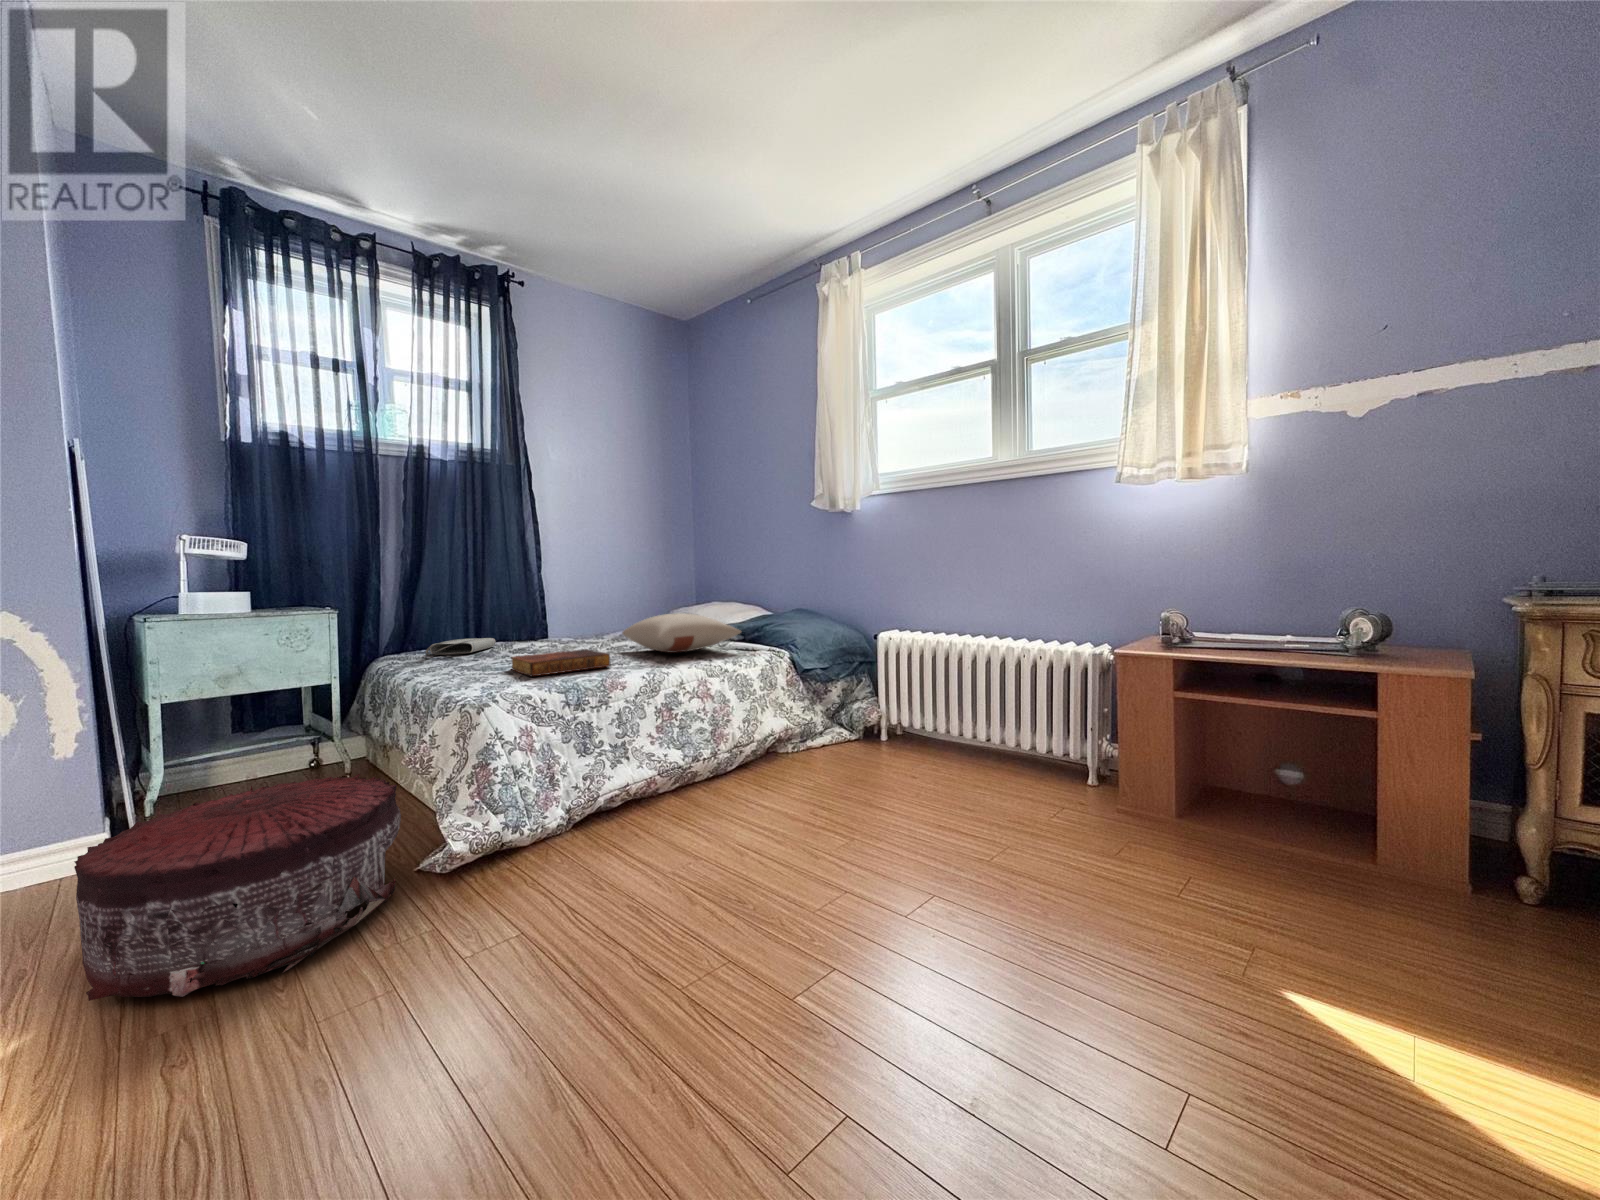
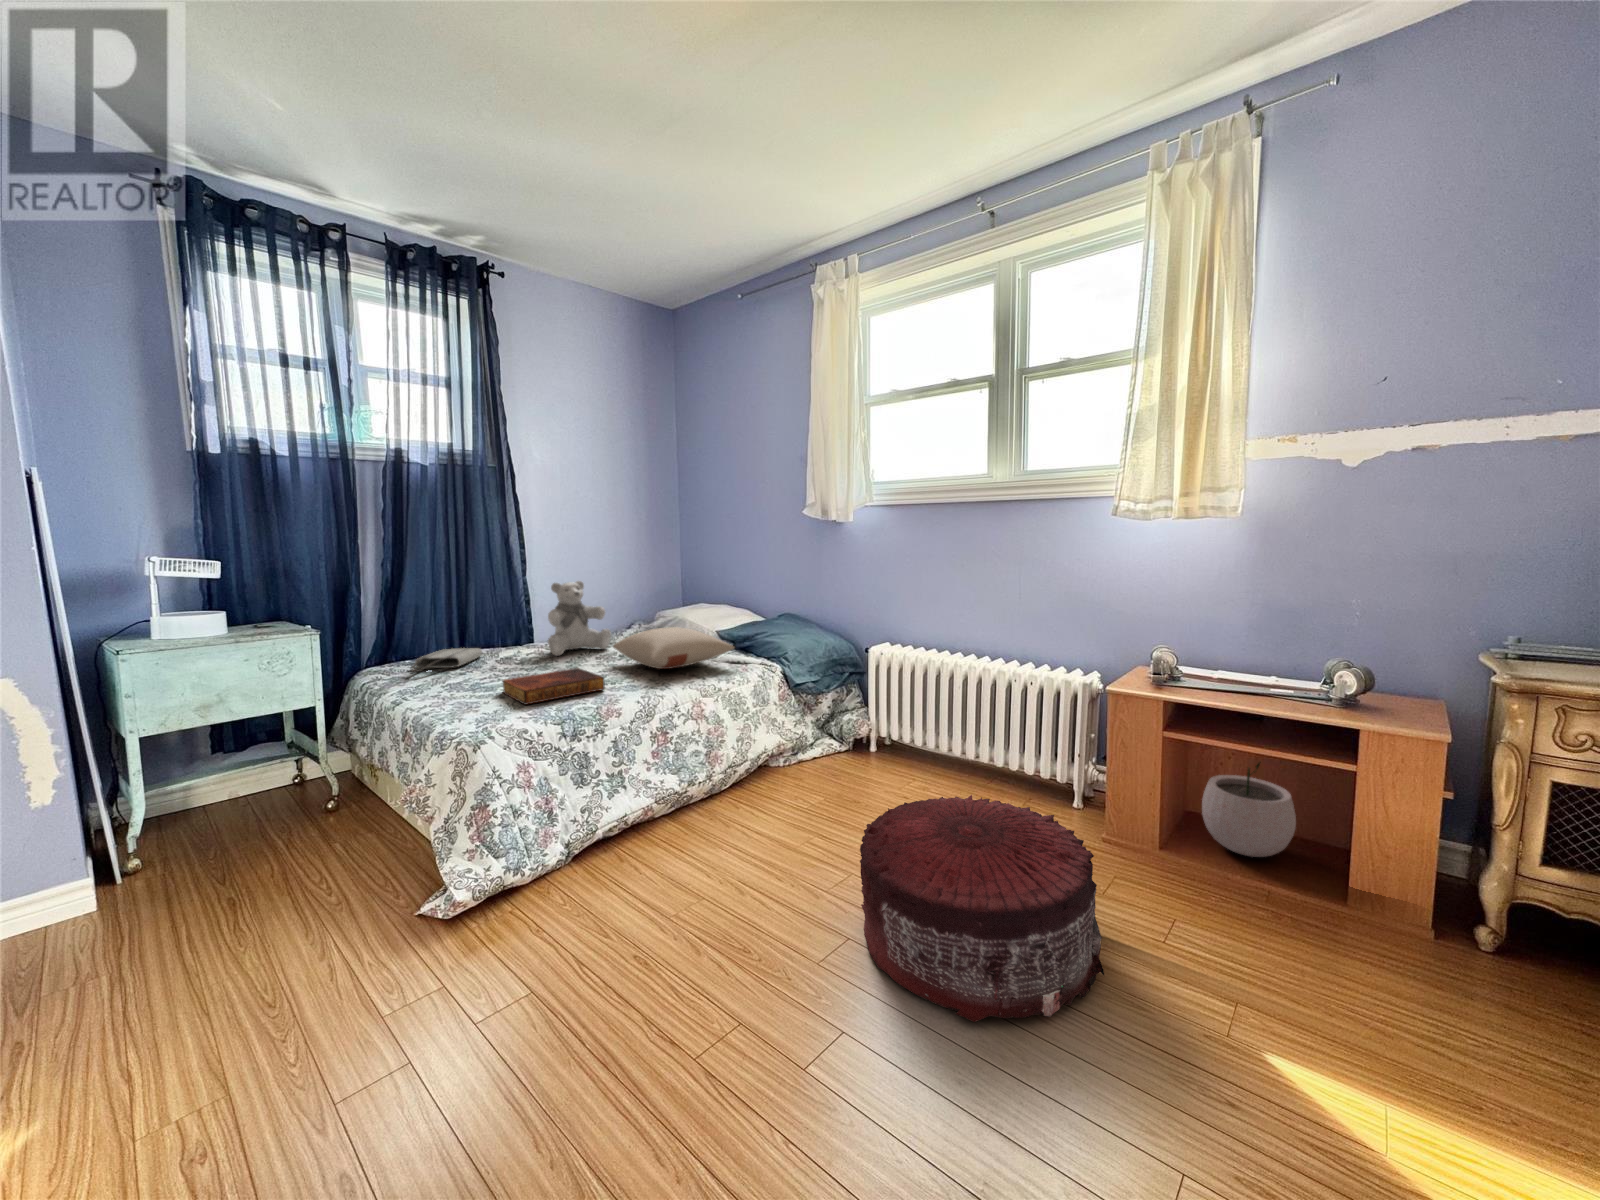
teddy bear: none [559,574,622,646] -> present [548,581,611,656]
plant pot: none [1220,717,1319,821] -> present [1202,762,1296,857]
pouf: present [74,774,401,1001] -> present [860,795,1104,1022]

